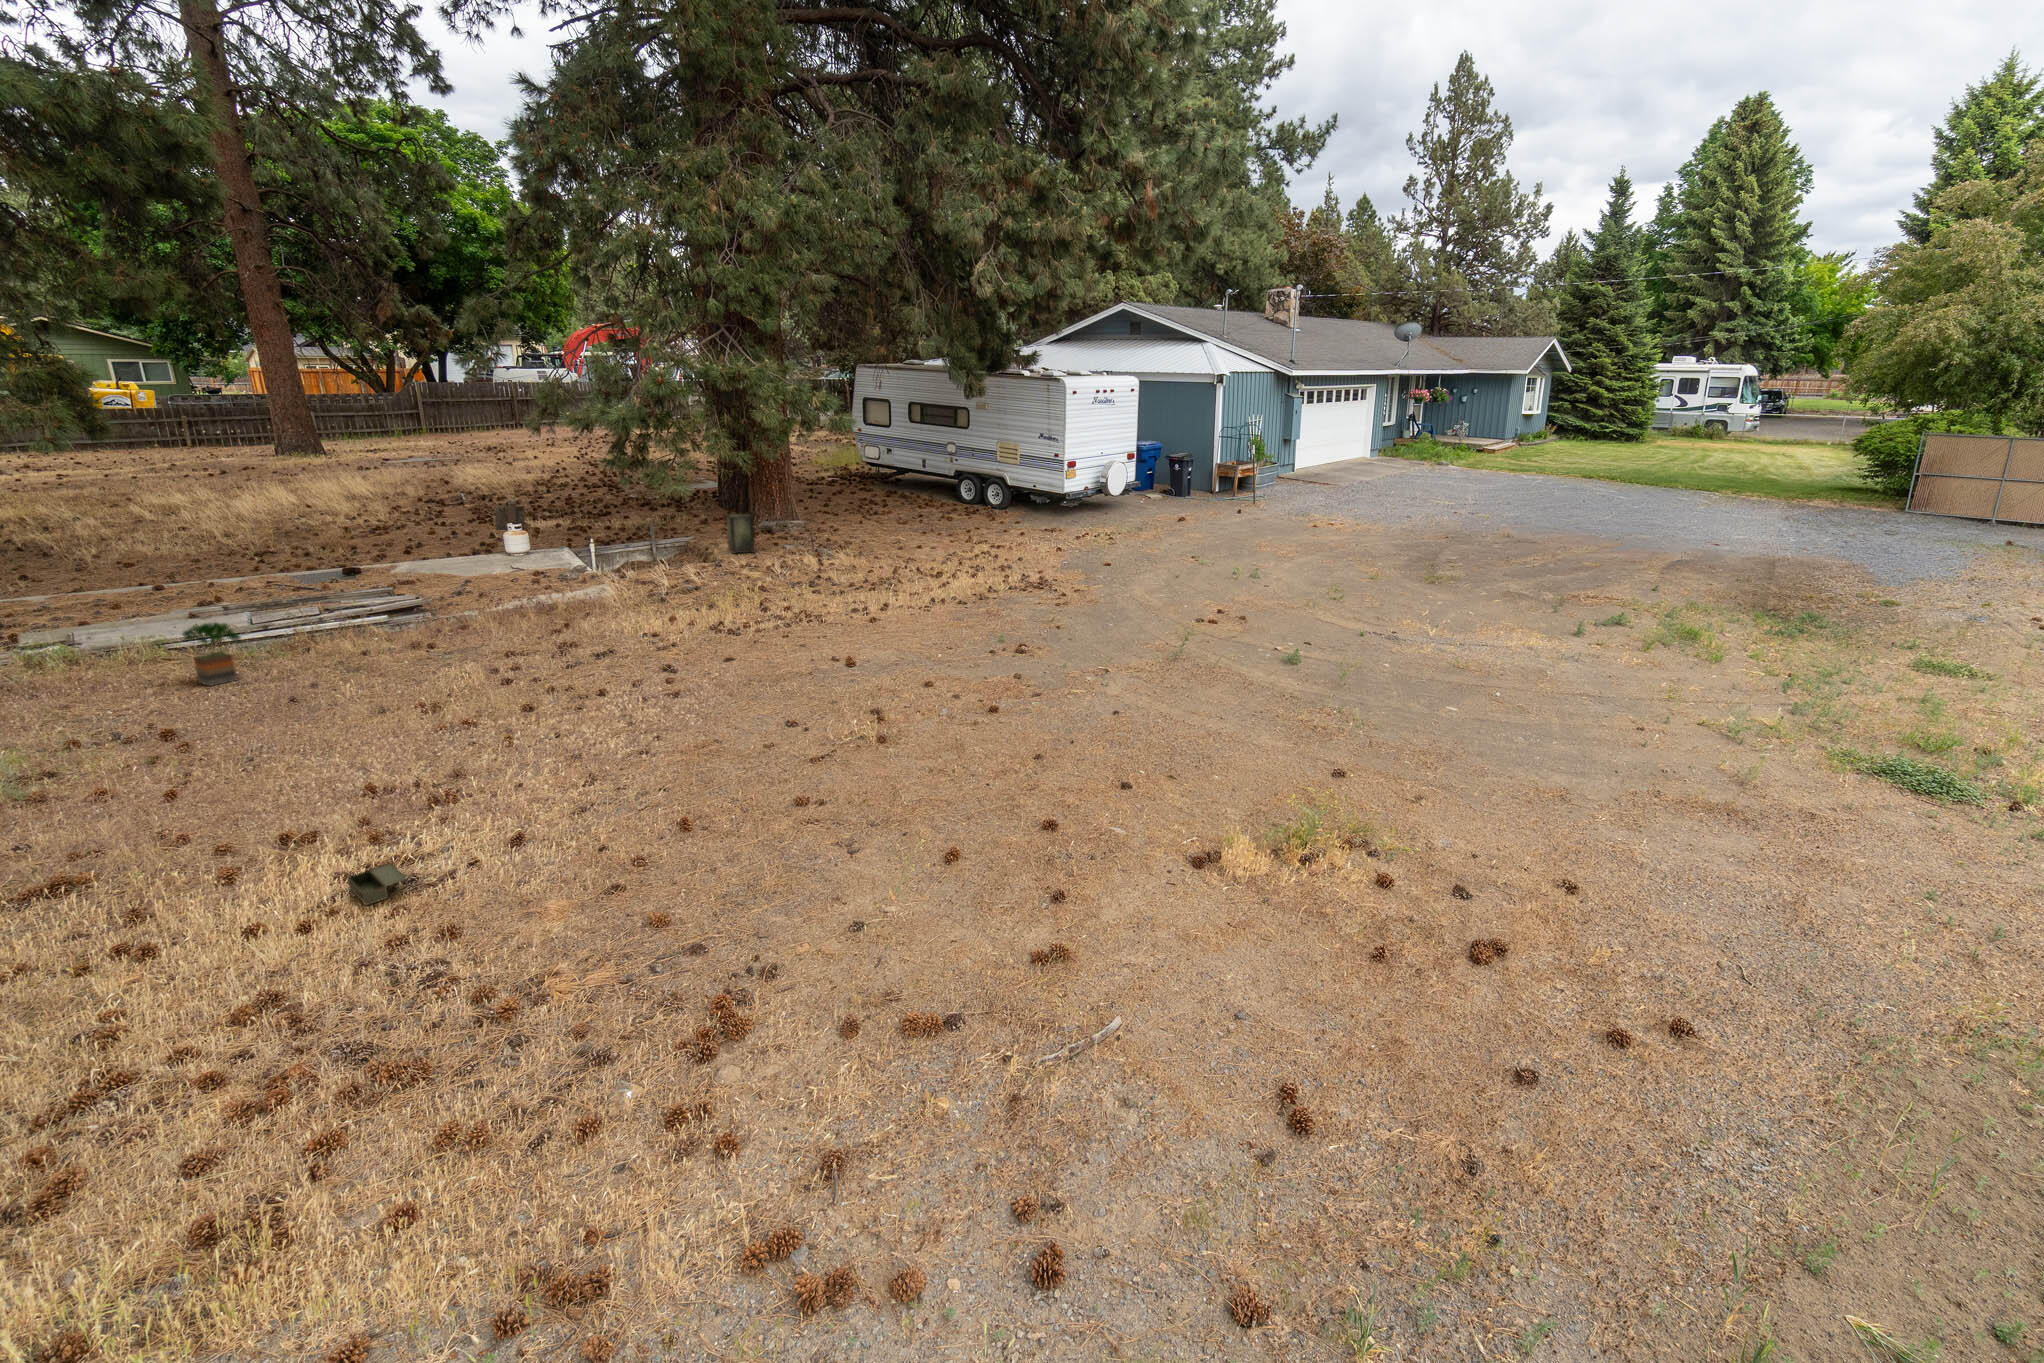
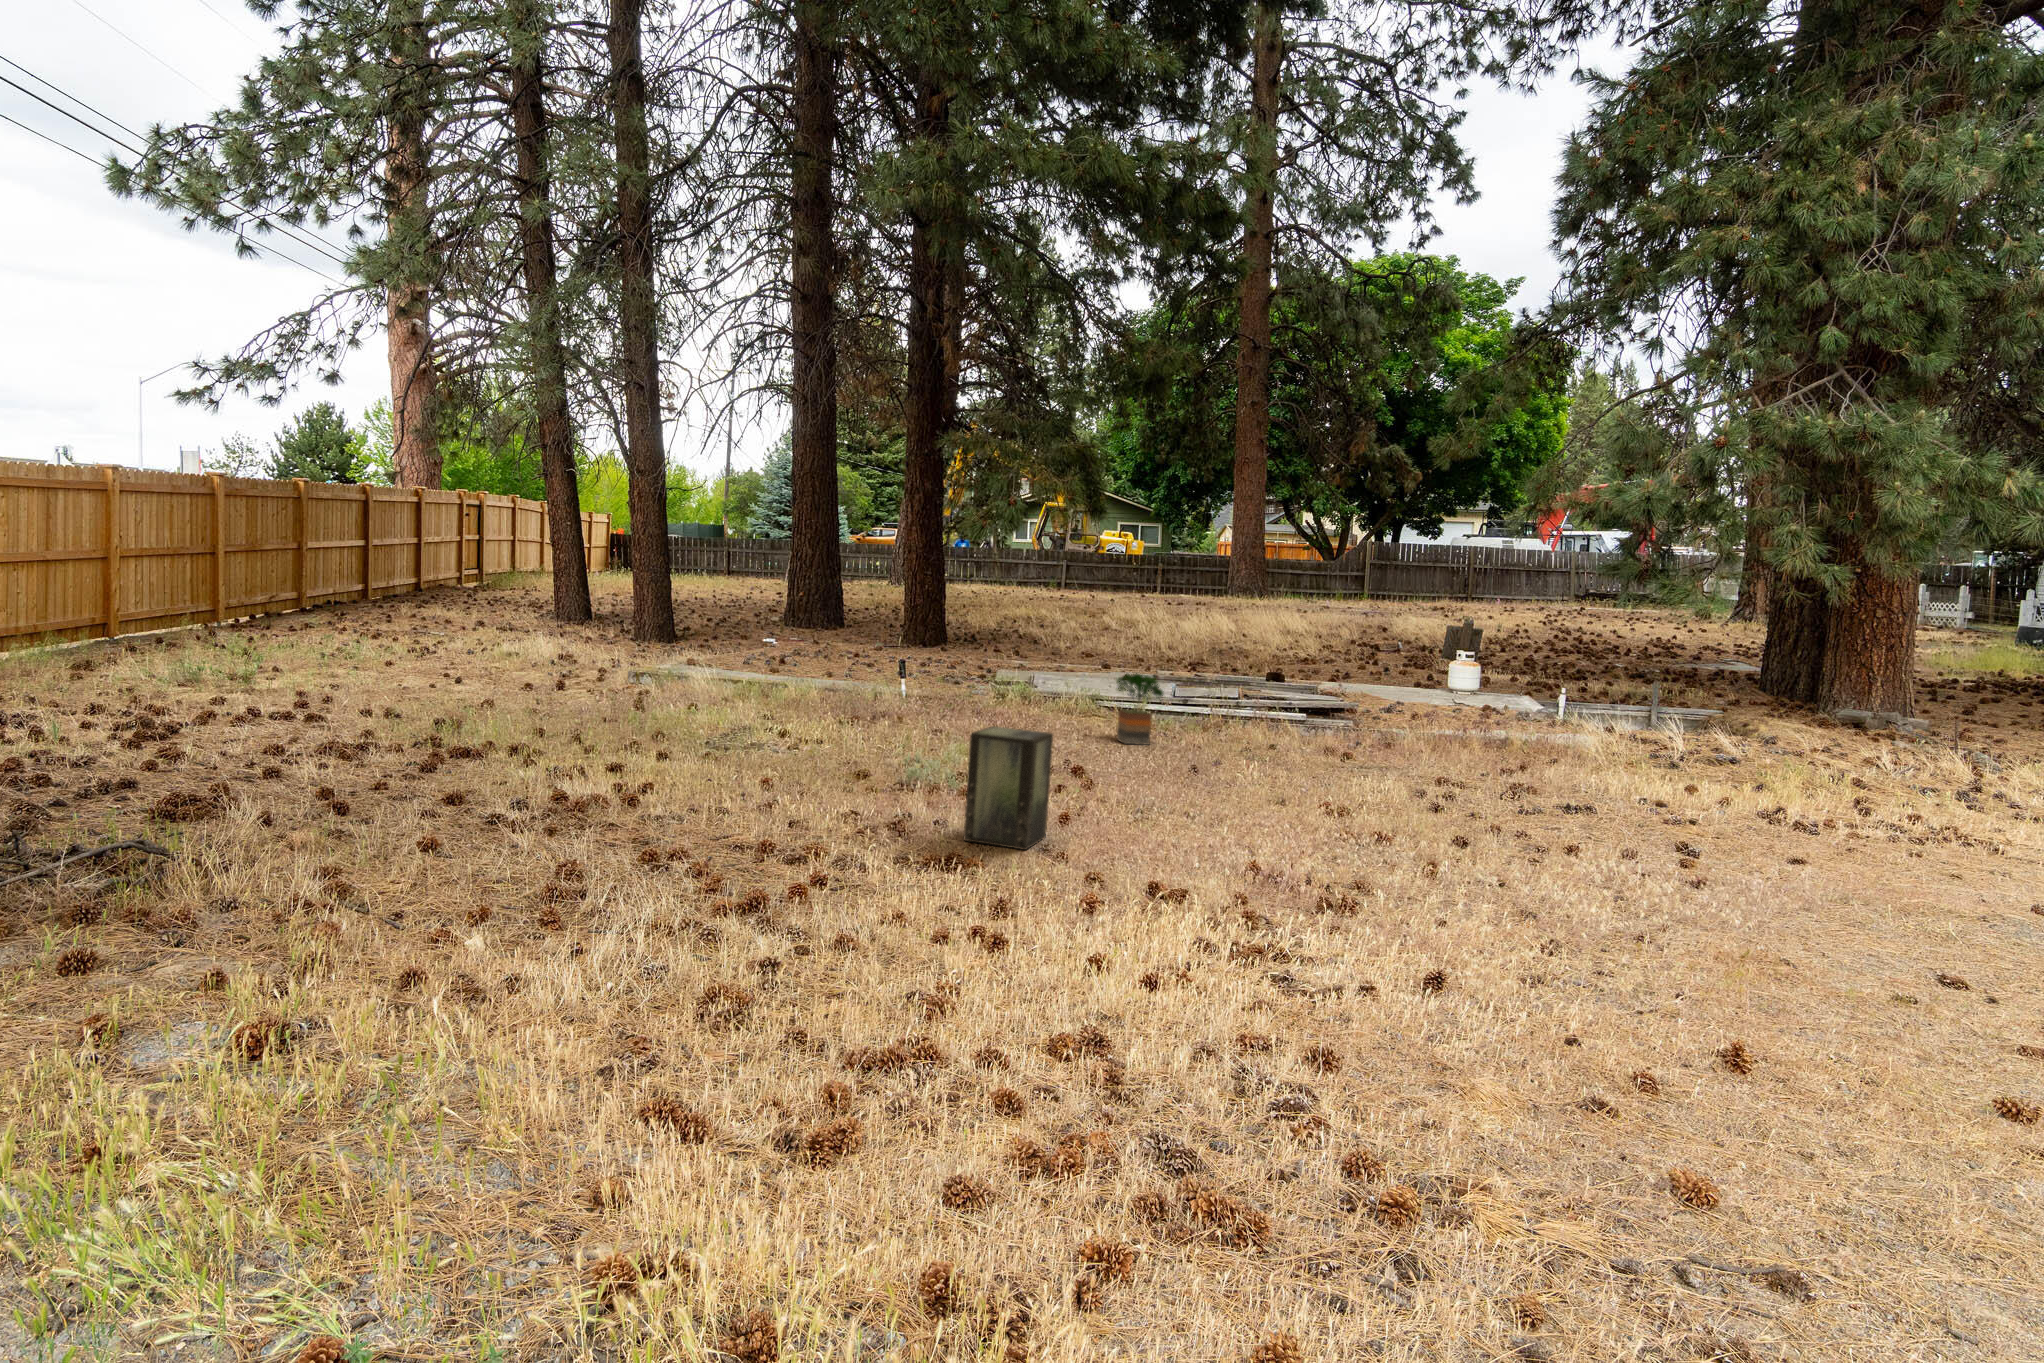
storage box: present [726,514,755,554] -> present [964,726,1053,850]
toolbox: present [348,863,407,905] -> none [1209,943,1282,989]

